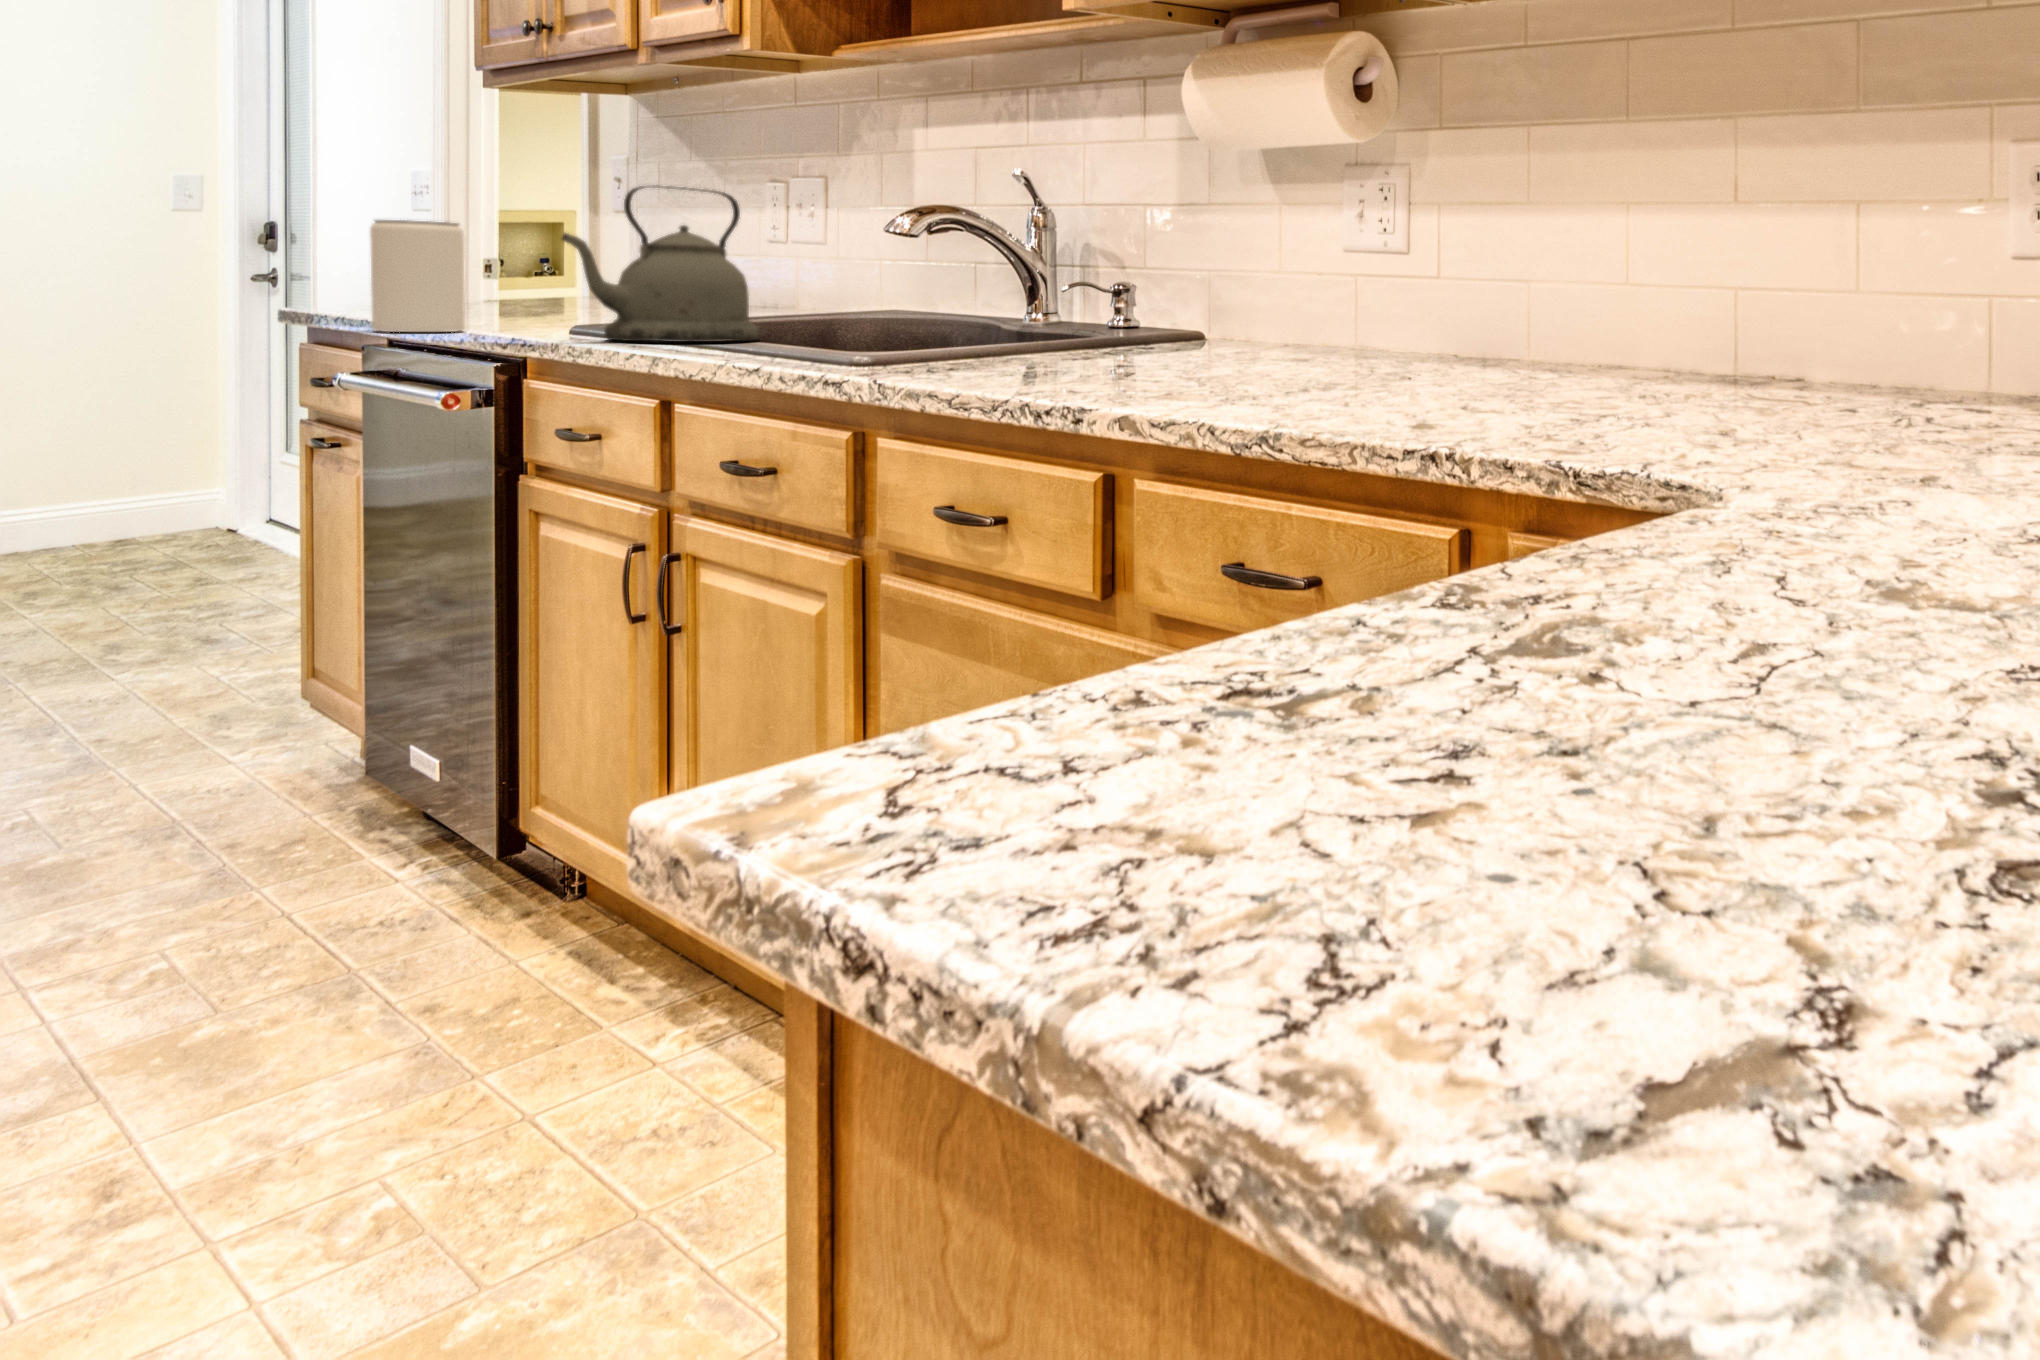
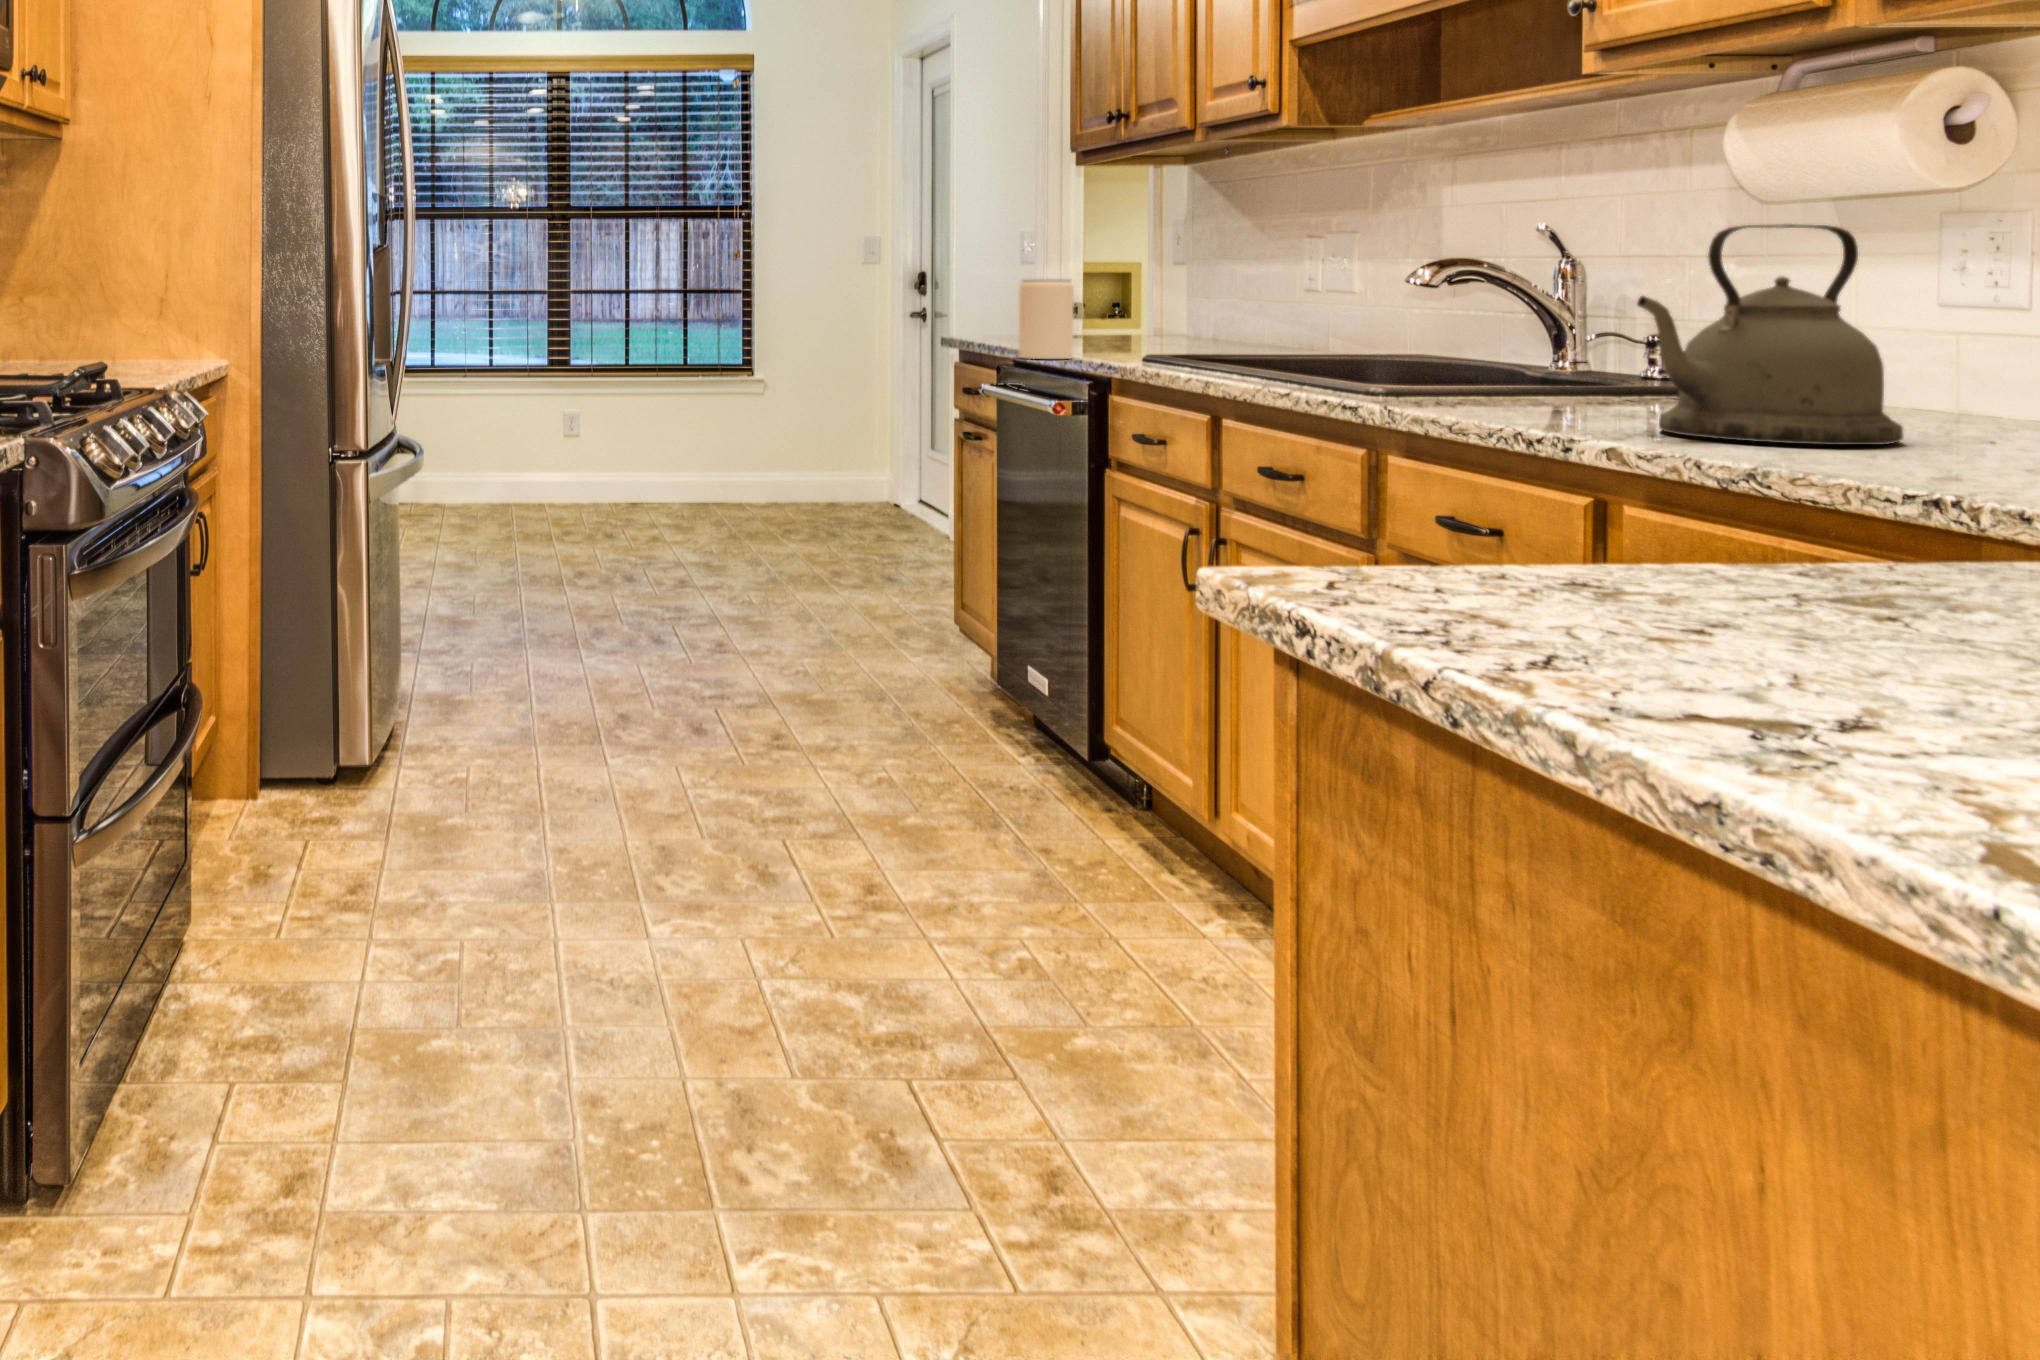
kettle: present [562,185,761,342] -> present [1637,224,1903,445]

